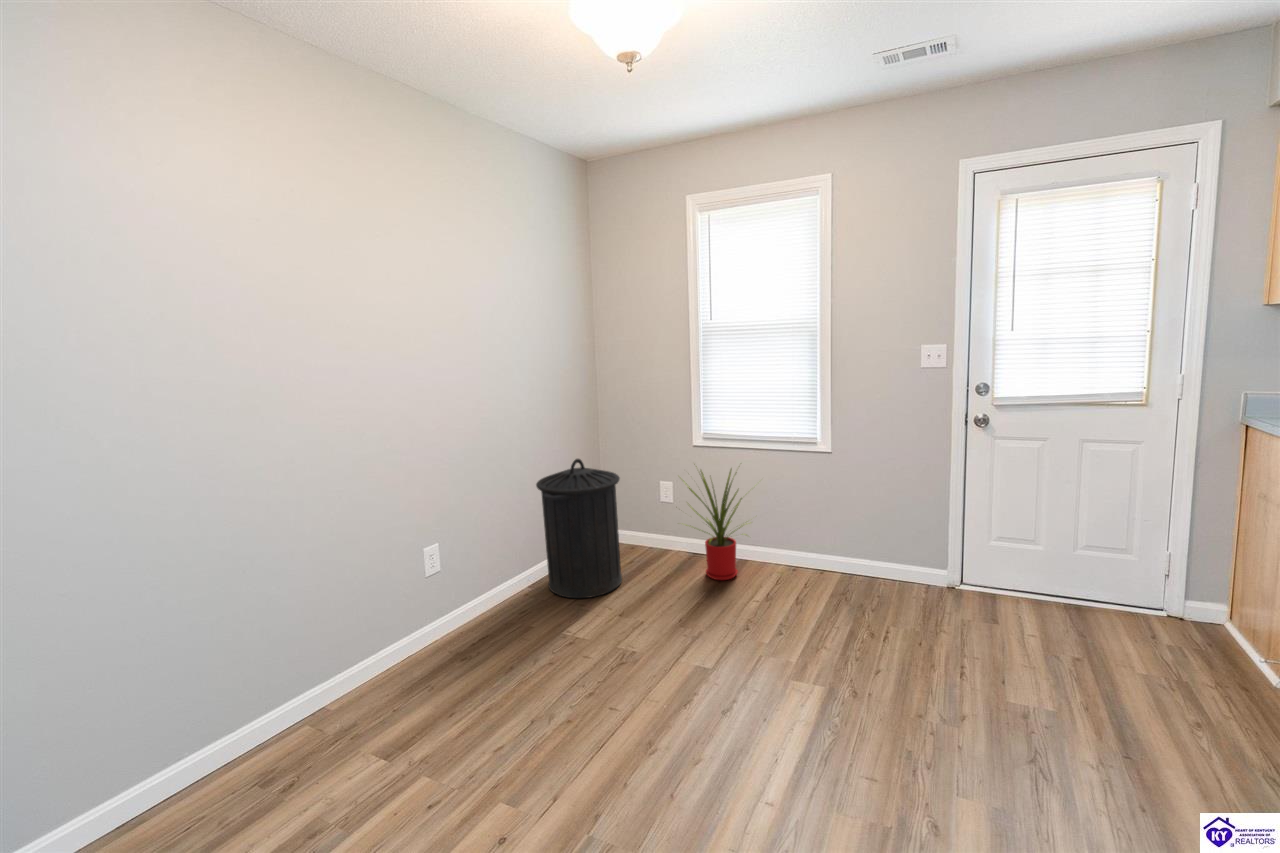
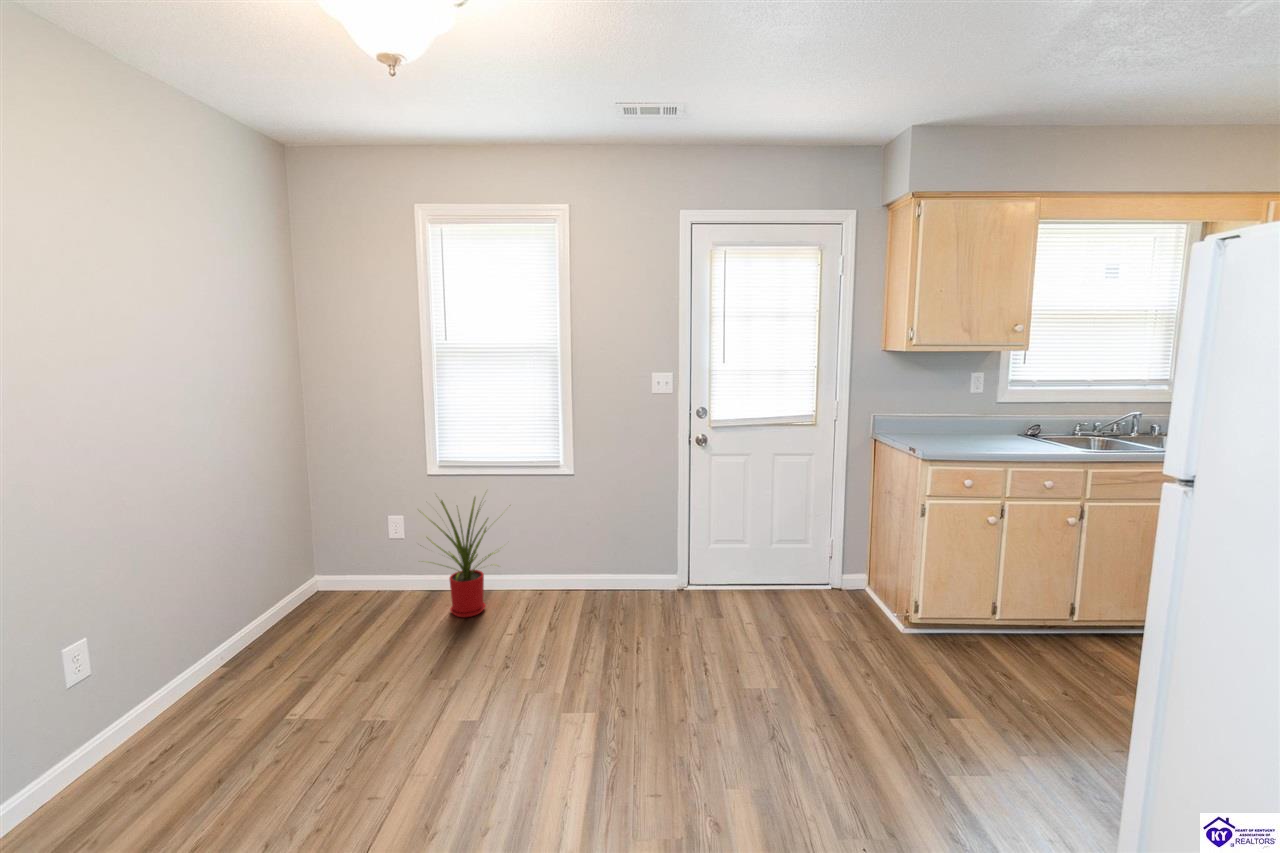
trash can: present [536,459,622,598] -> none [227,497,350,670]

